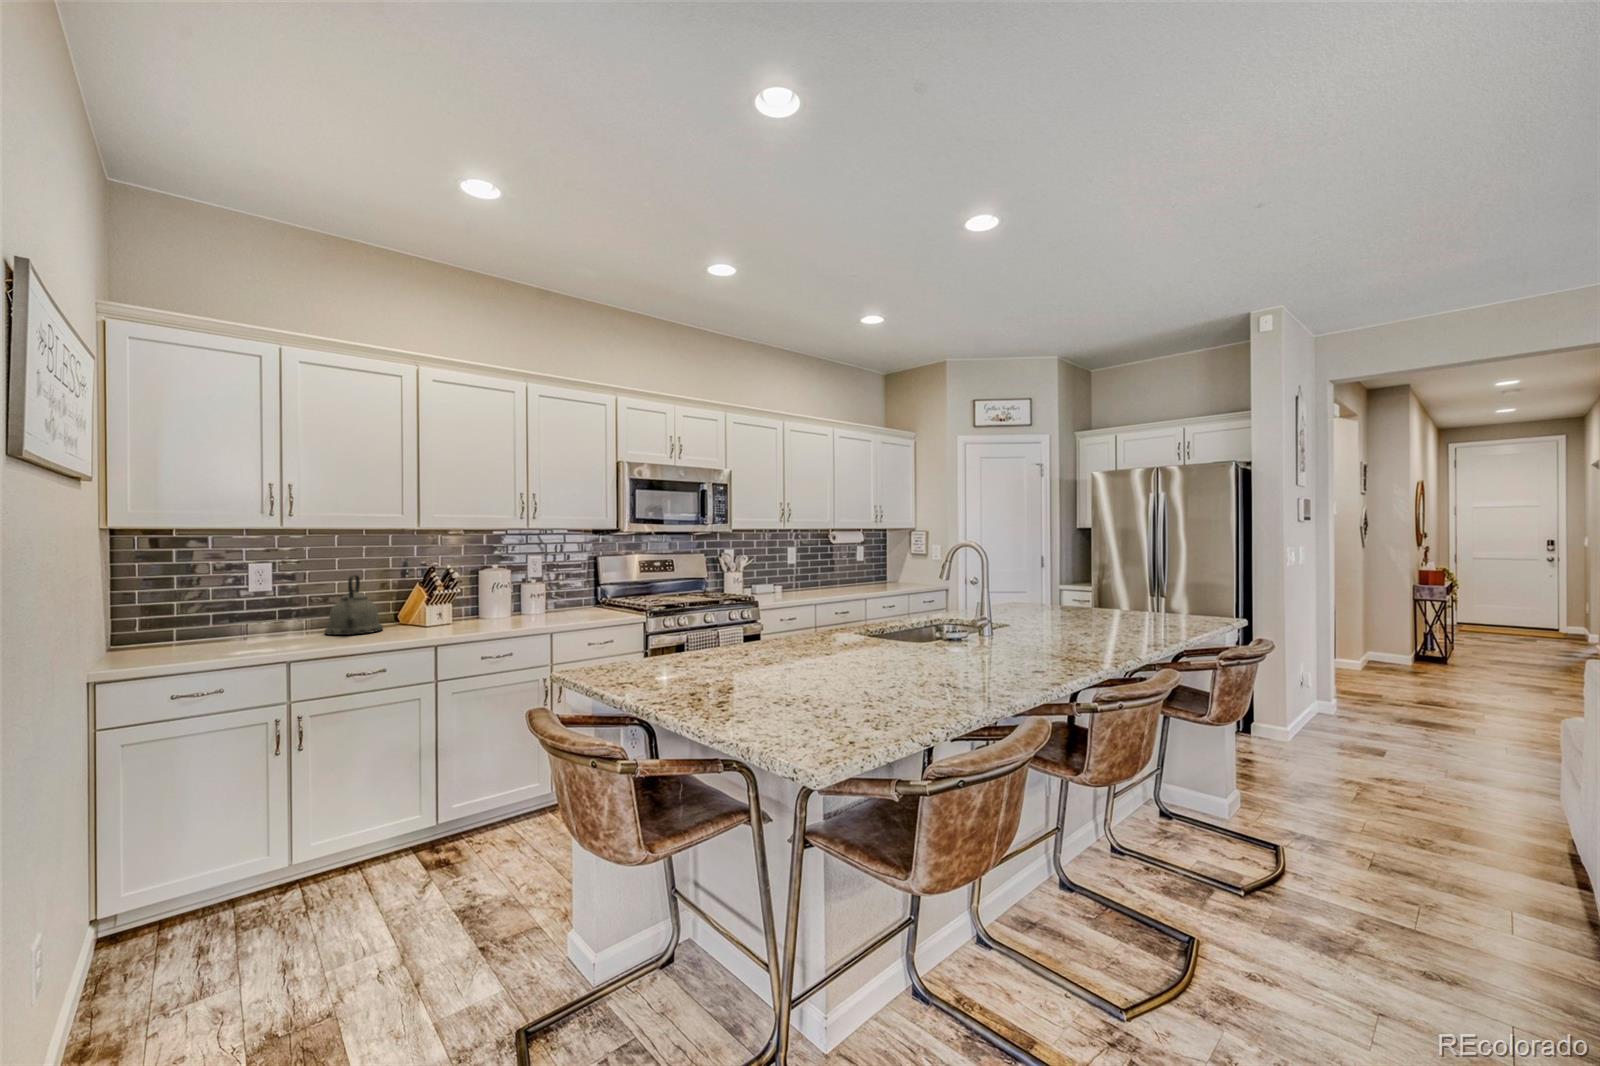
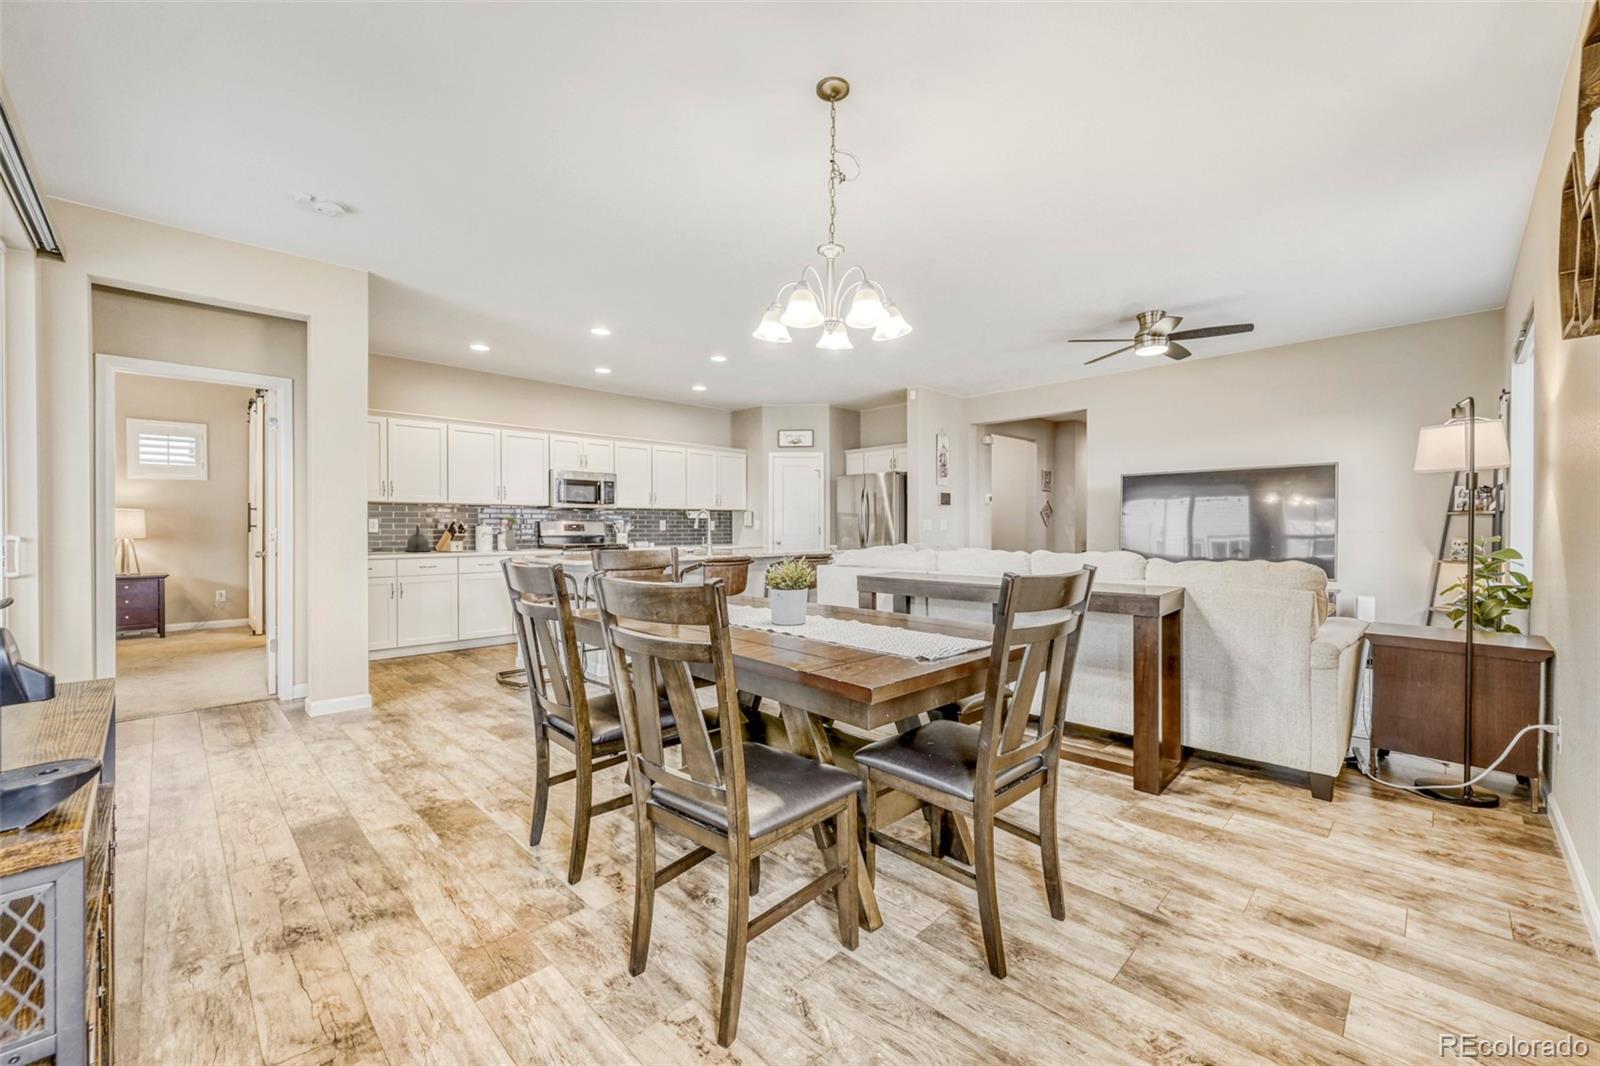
flower arrangement: none [505,550,561,618] -> present [498,516,517,550]

